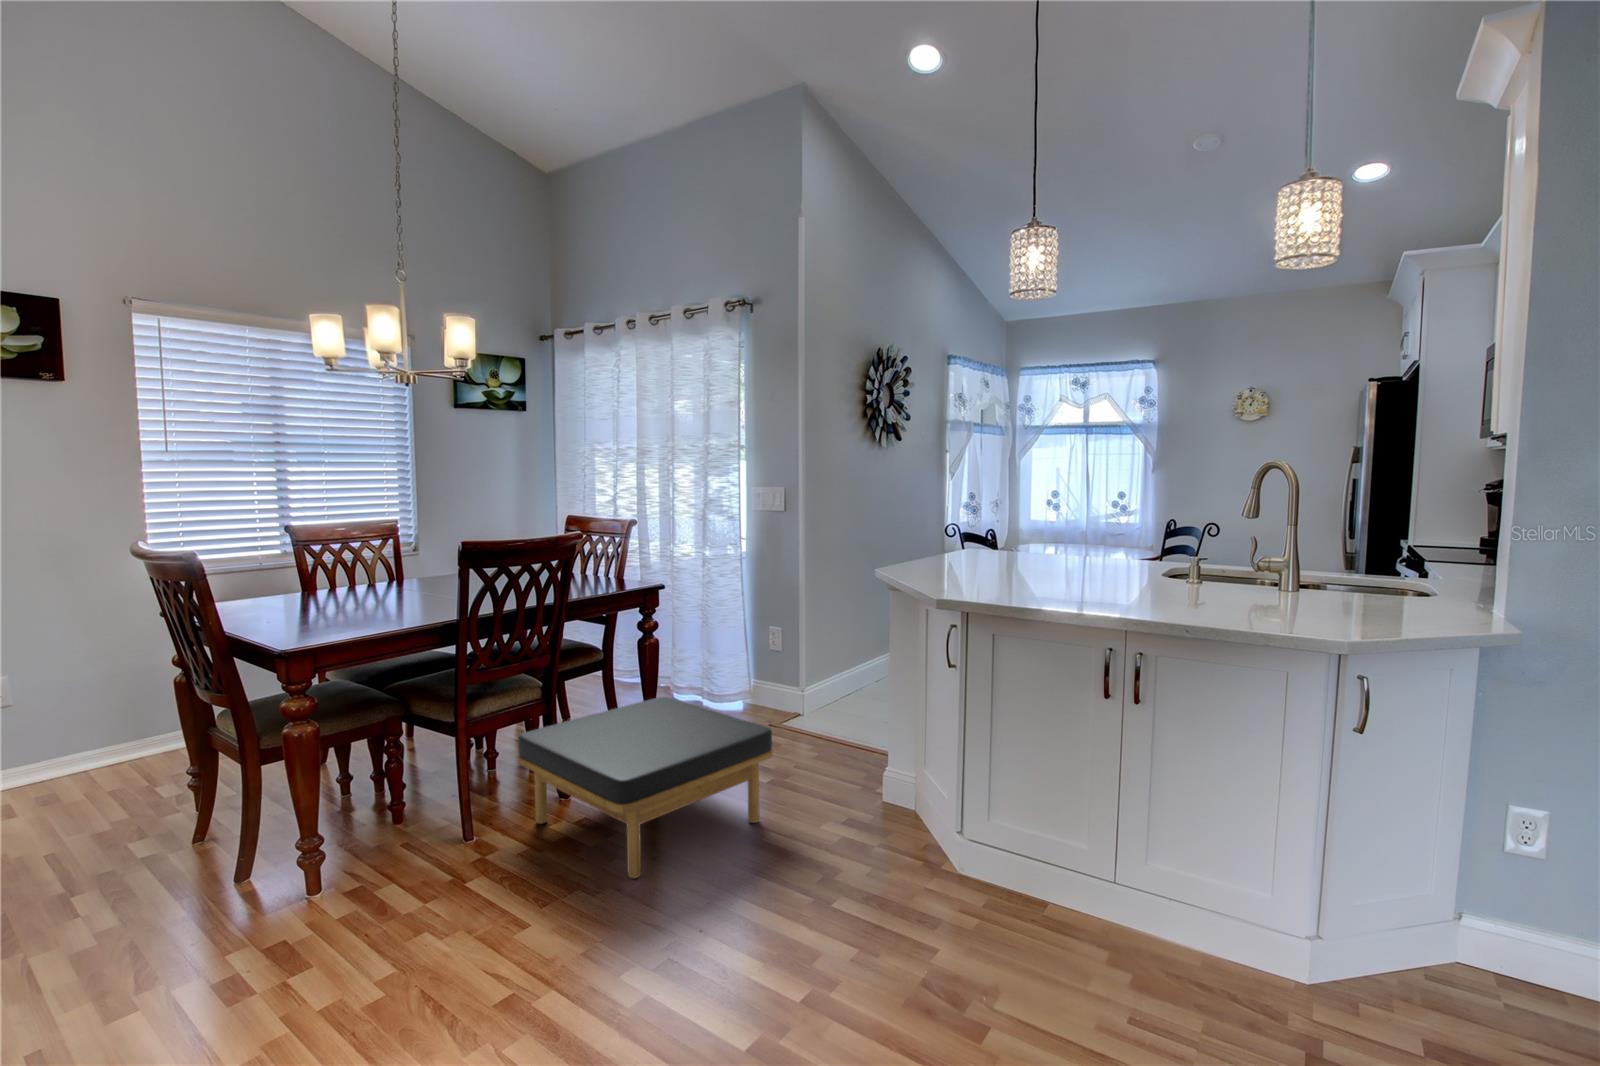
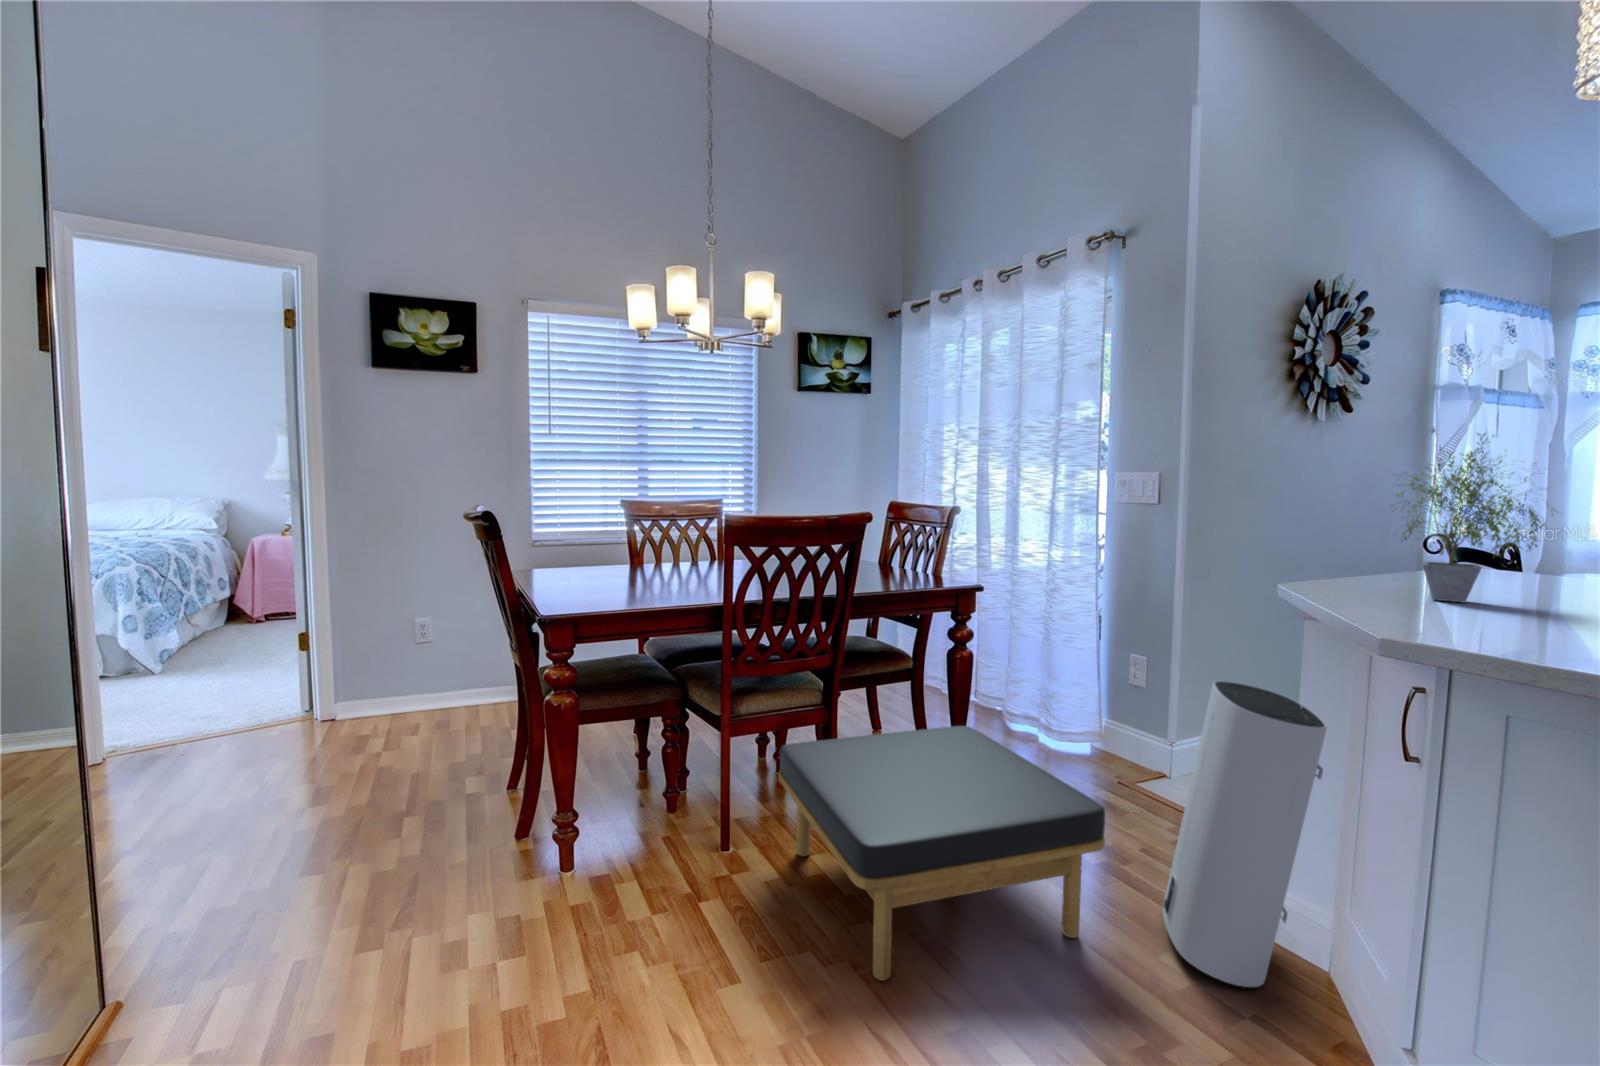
potted plant: none [913,476,988,572] -> present [1397,433,1553,602]
air purifier: none [808,635,891,821] -> present [1163,681,1327,987]

